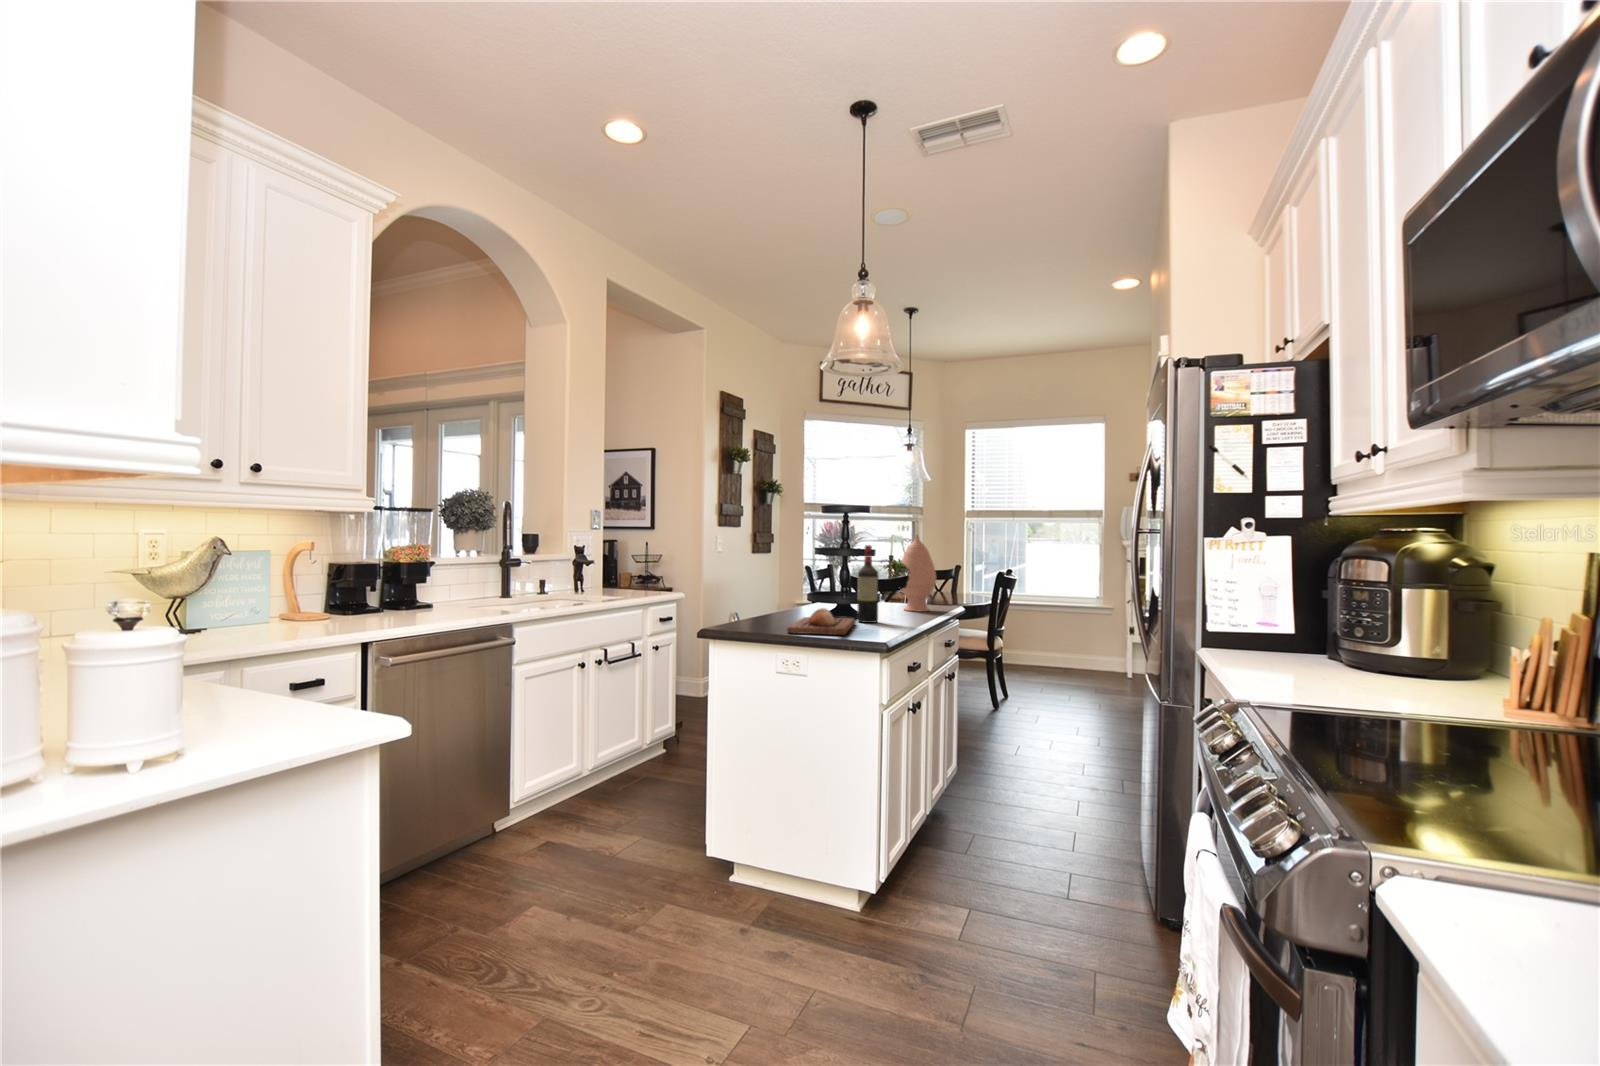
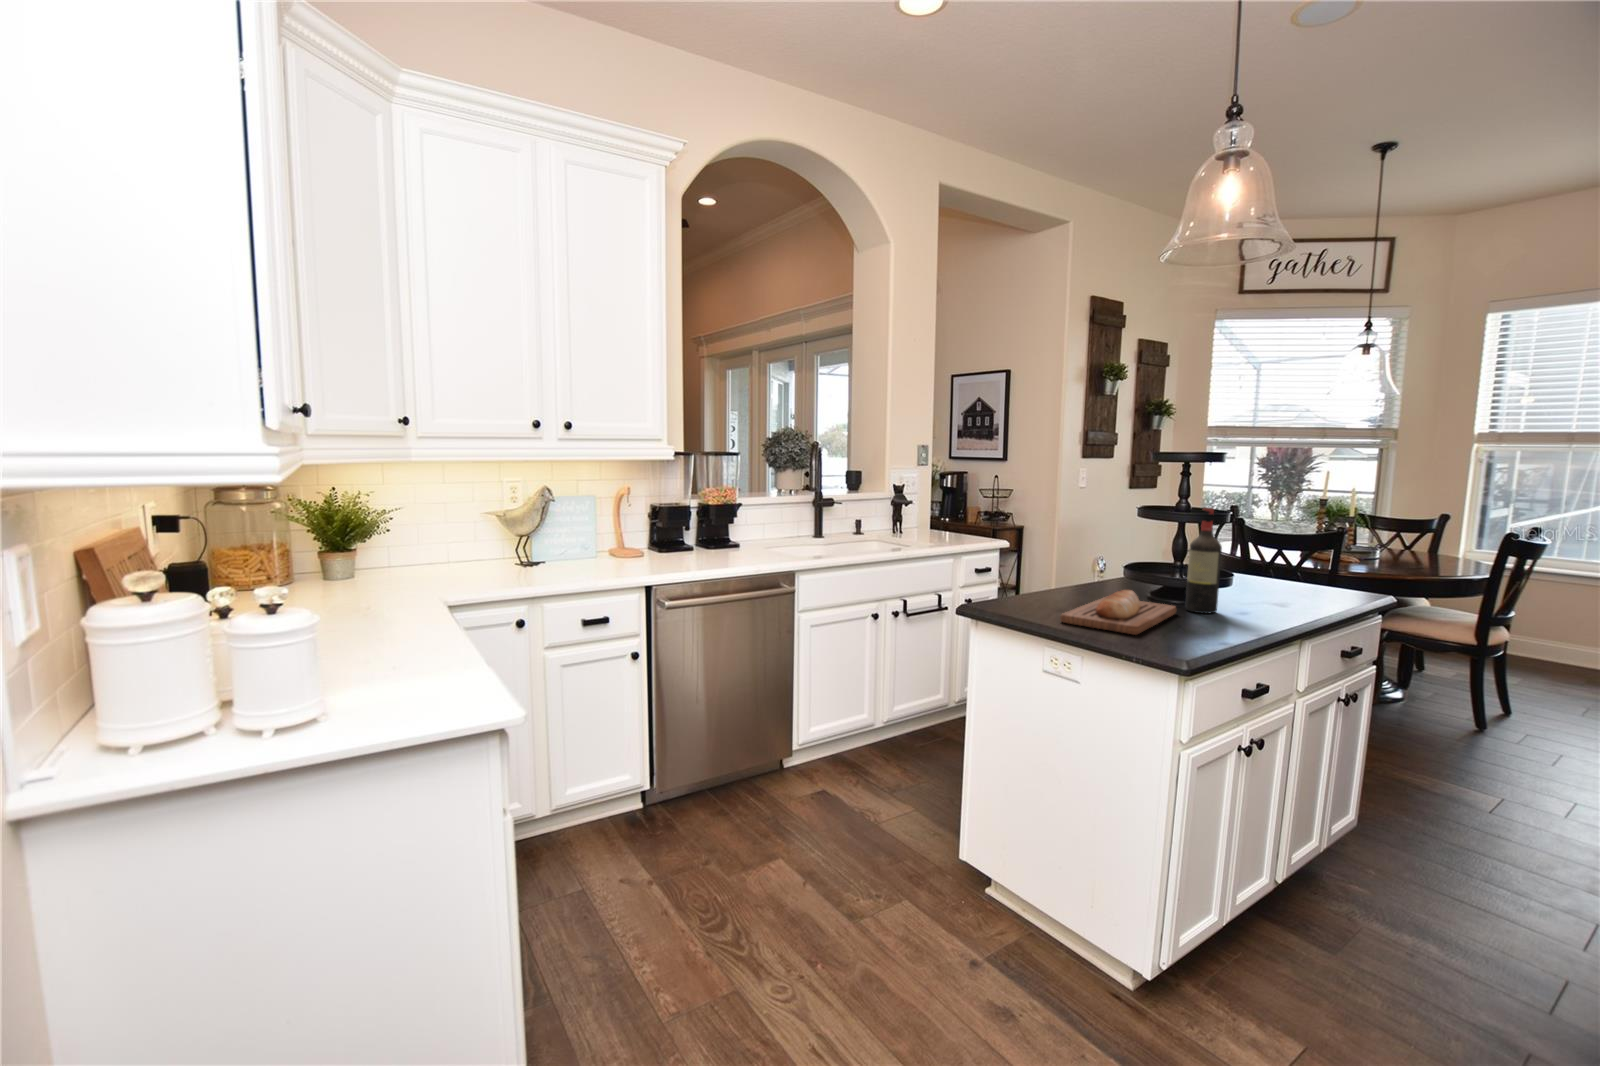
vase: present [899,534,936,611] -> none [1276,487,1342,597]

